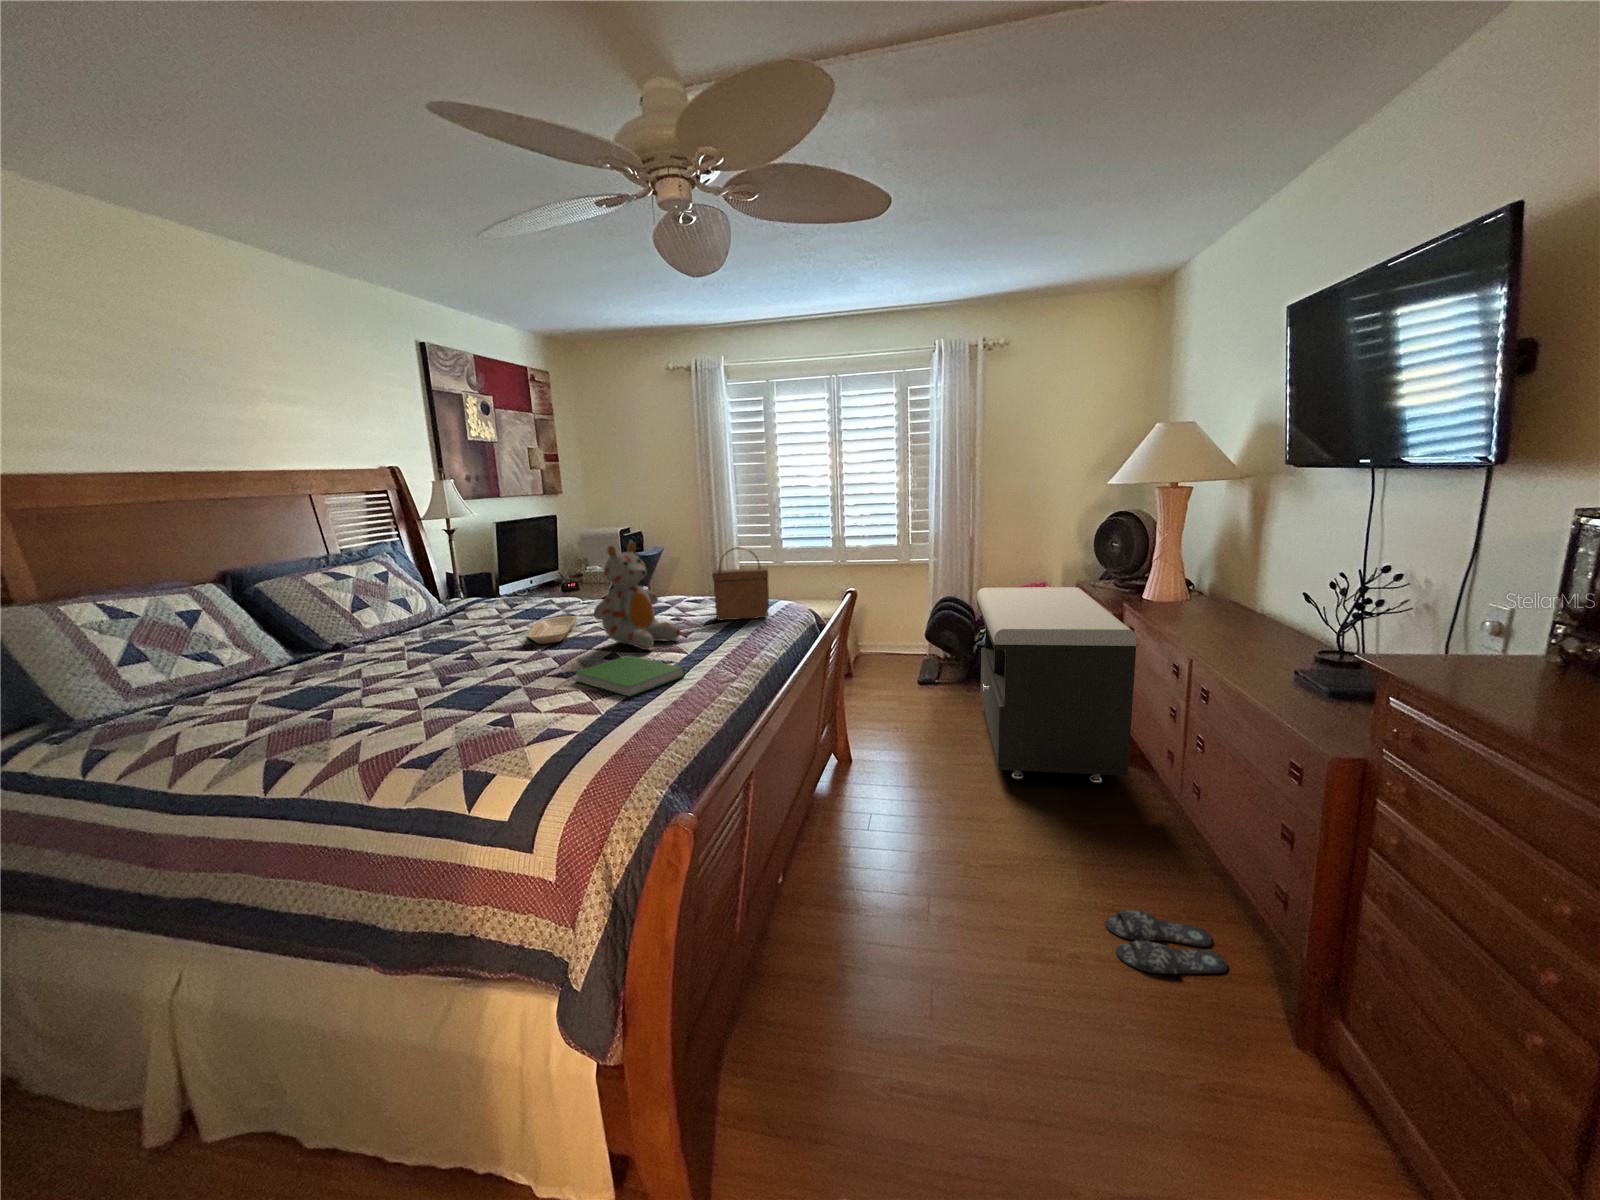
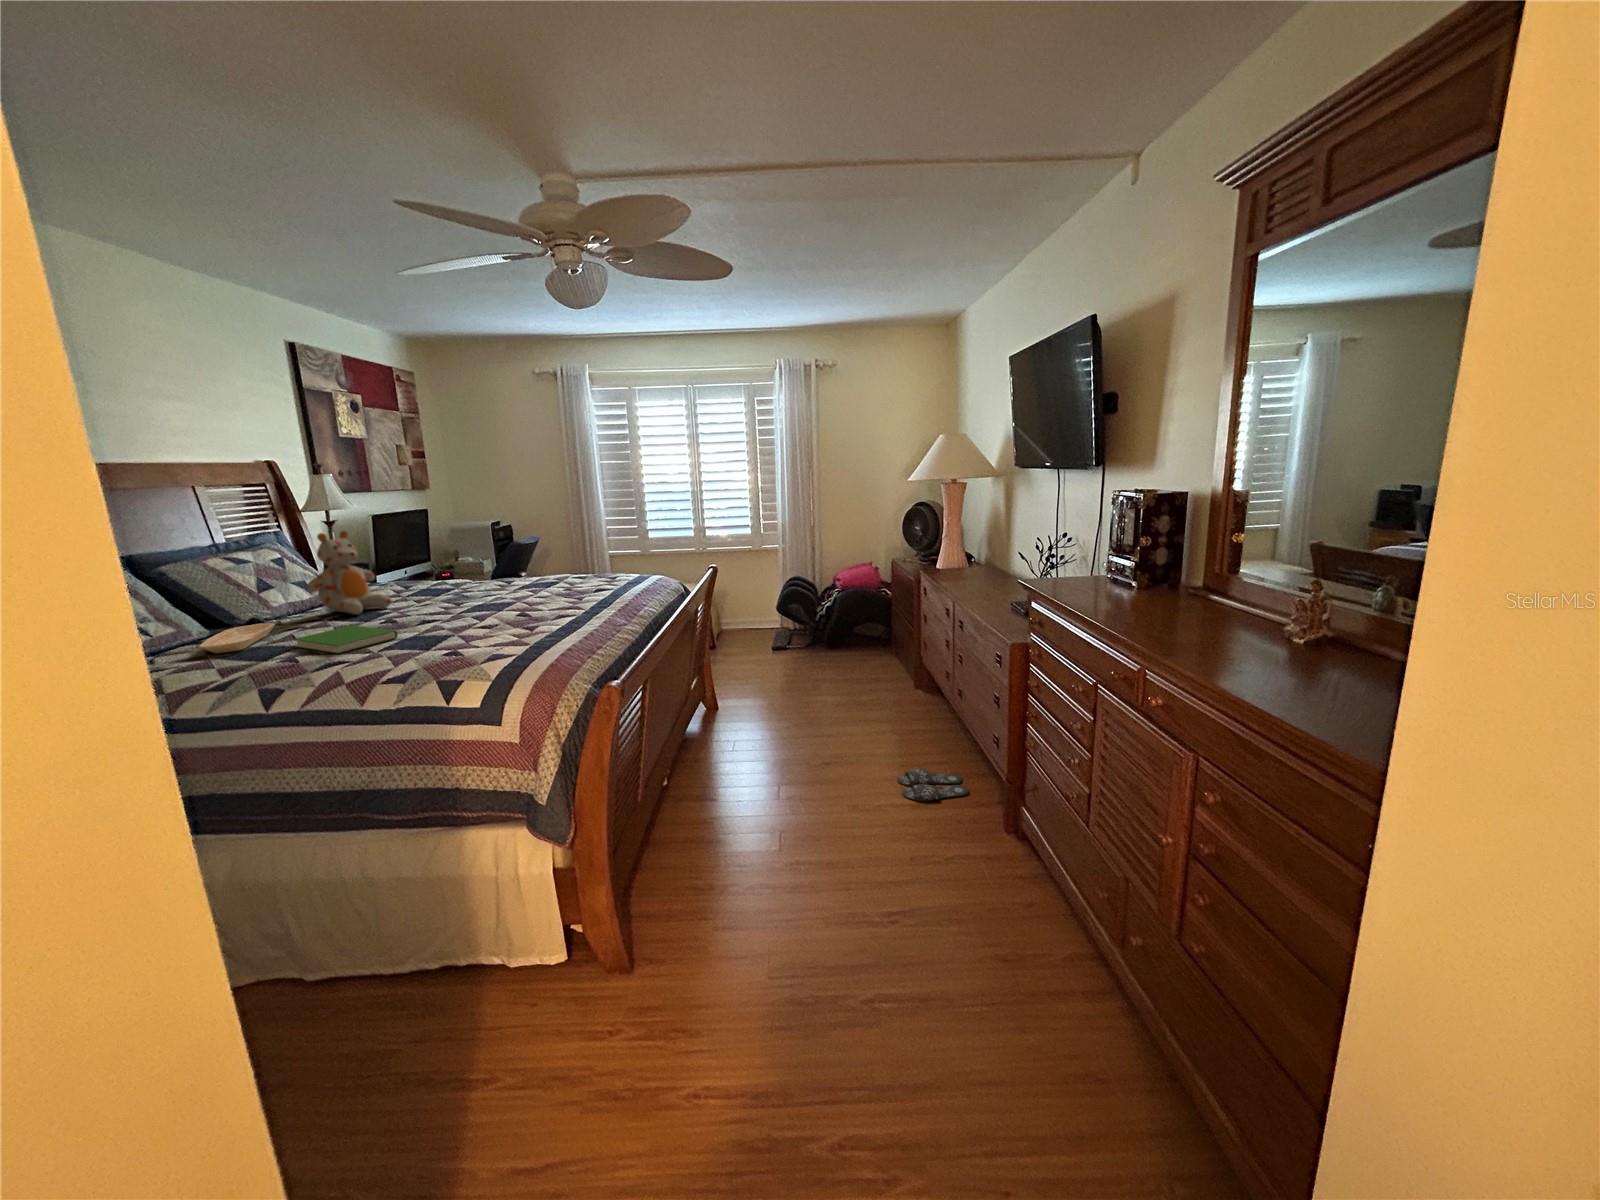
stuffed bear: present [594,542,681,650] -> present [307,530,392,615]
handbag: present [712,547,769,620] -> none [599,529,647,588]
storage bench: present [977,587,1136,783] -> none [813,560,921,703]
tray: present [528,616,577,644] -> present [199,623,275,653]
hardcover book: present [575,655,685,697] -> present [294,625,397,654]

